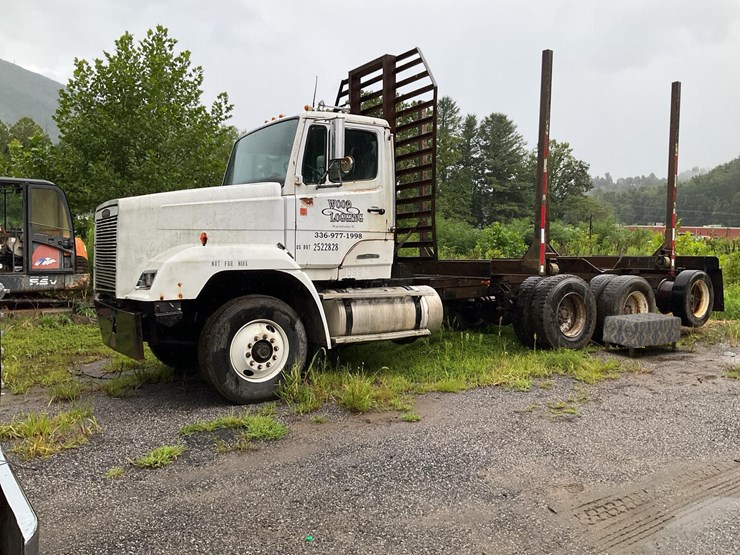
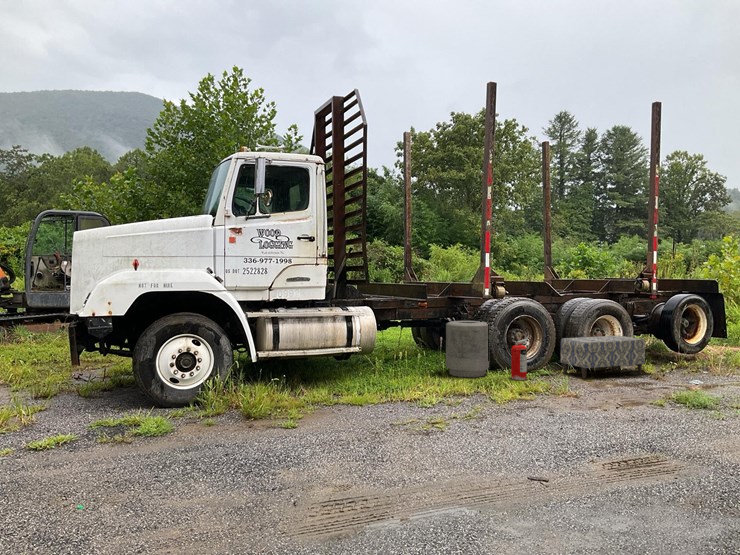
trash can: none [496,298,542,357] -> present [446,321,489,377]
fire extinguisher: none [561,319,581,360] -> present [509,339,527,380]

